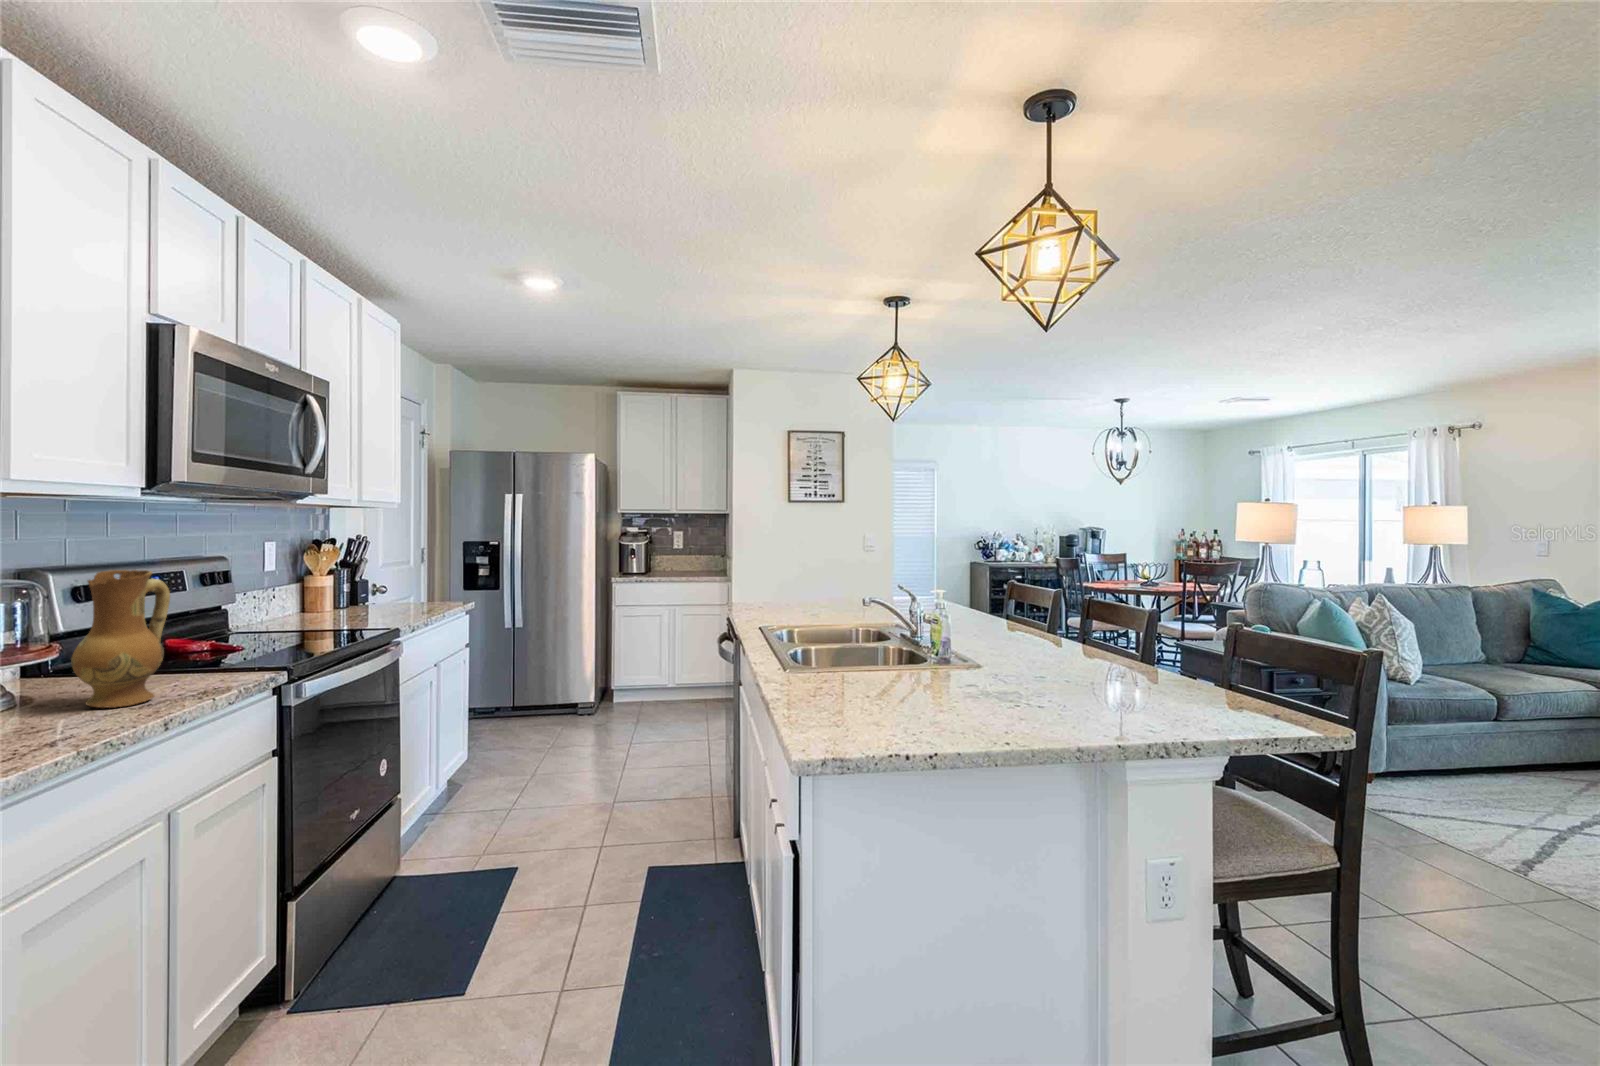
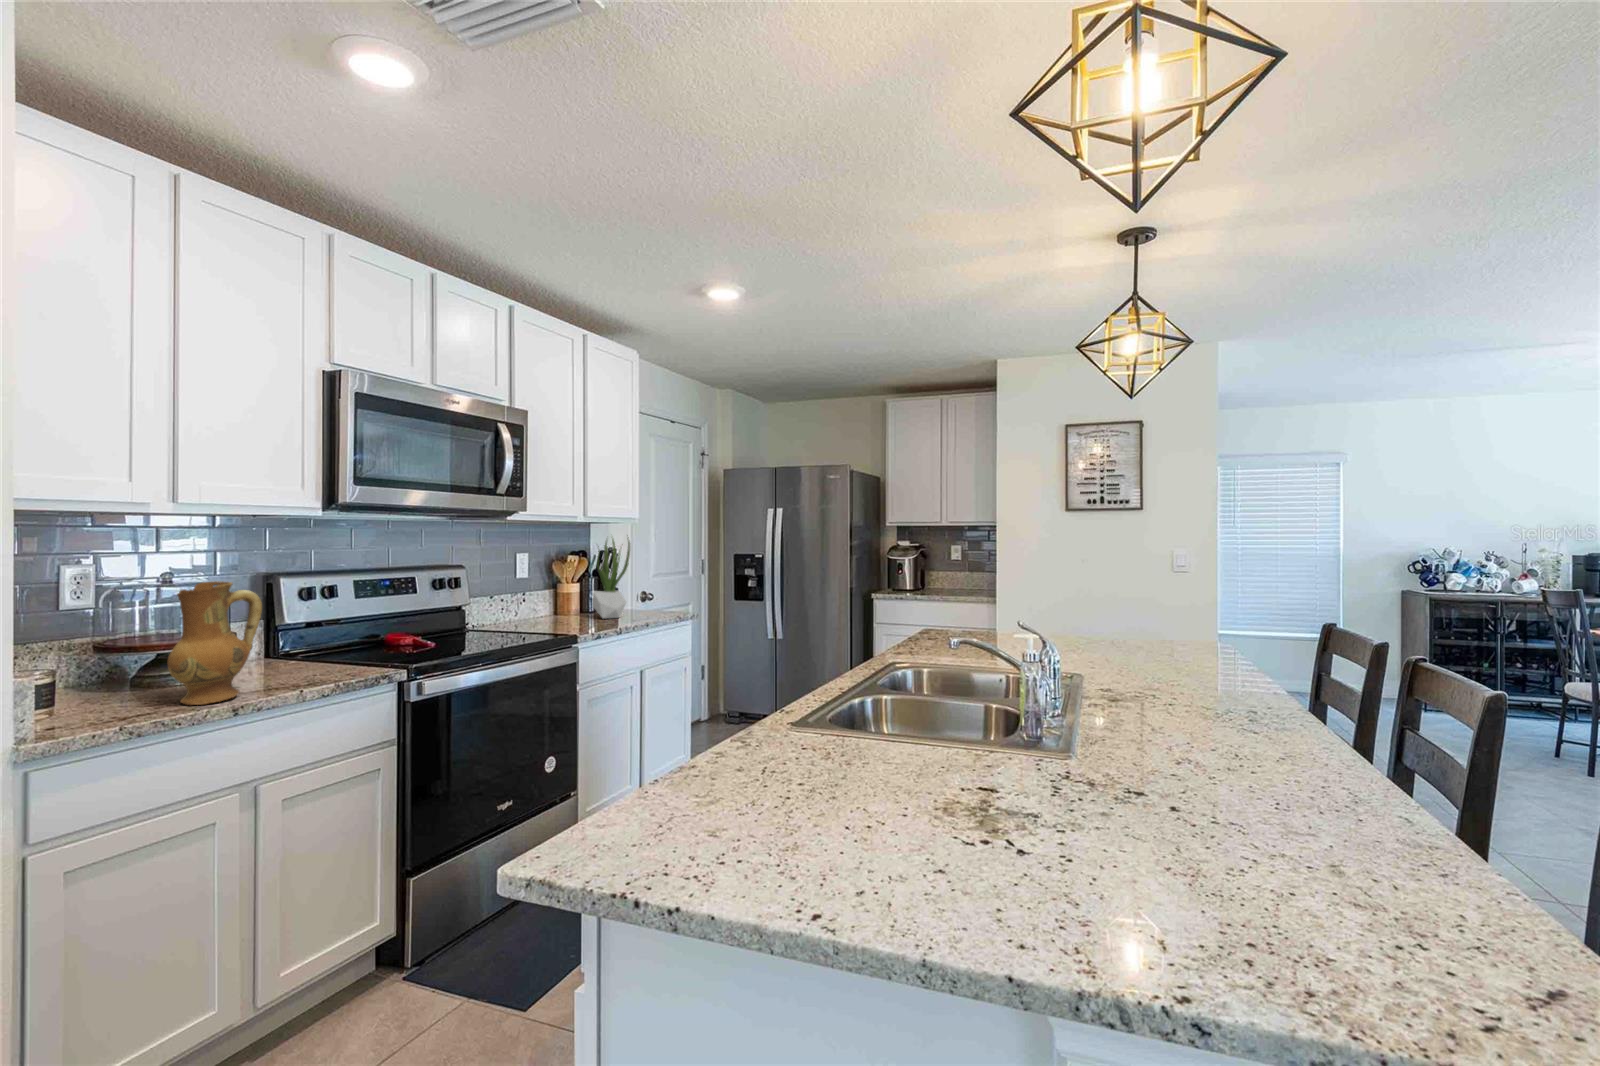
potted plant: none [365,519,412,612] -> present [593,537,630,618]

